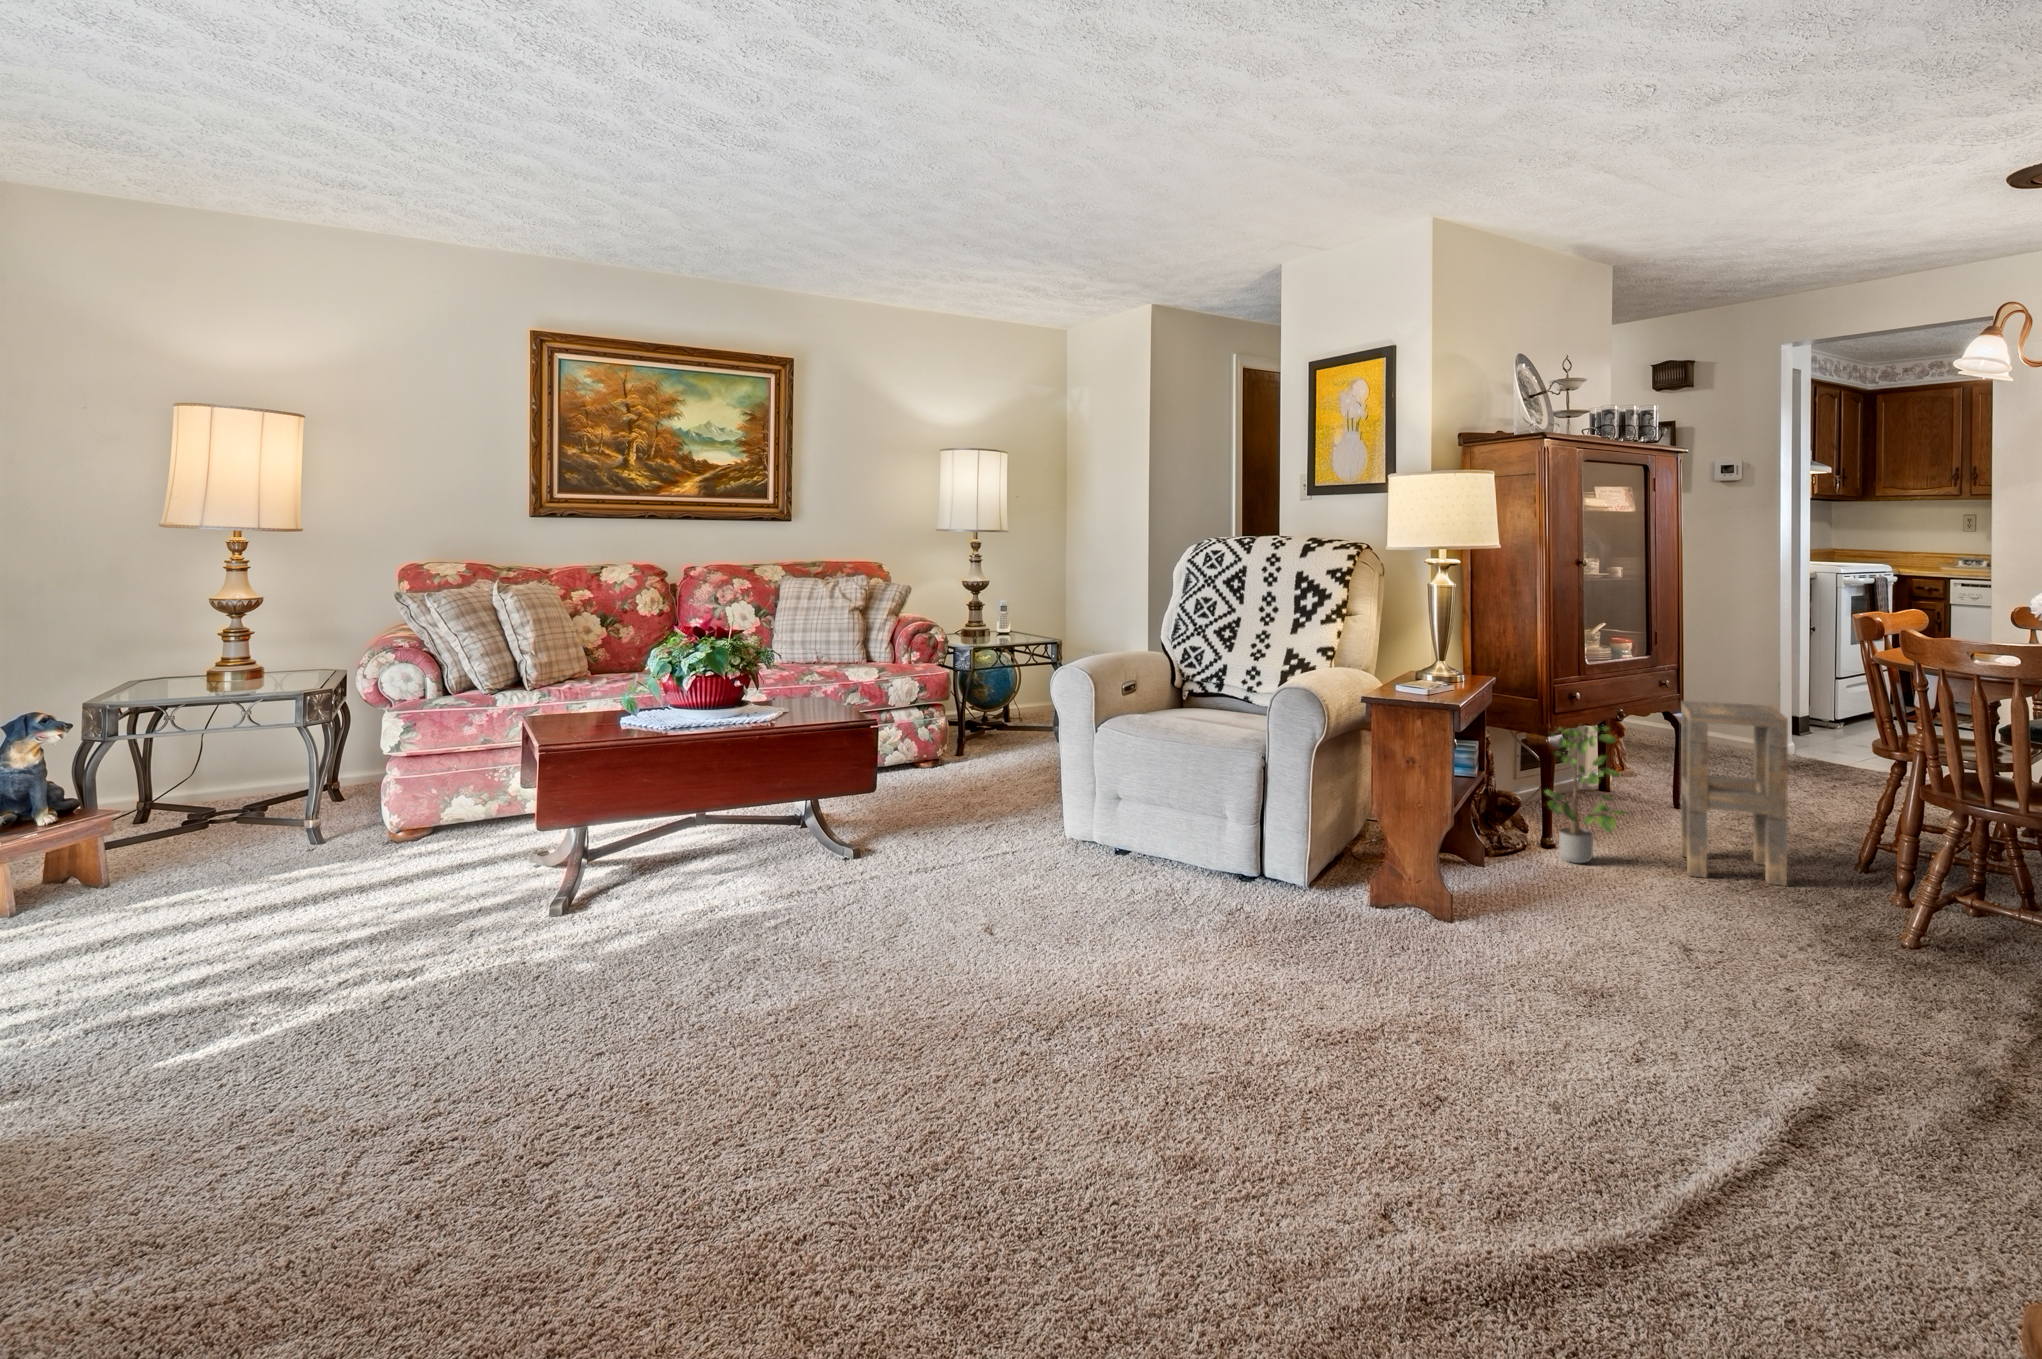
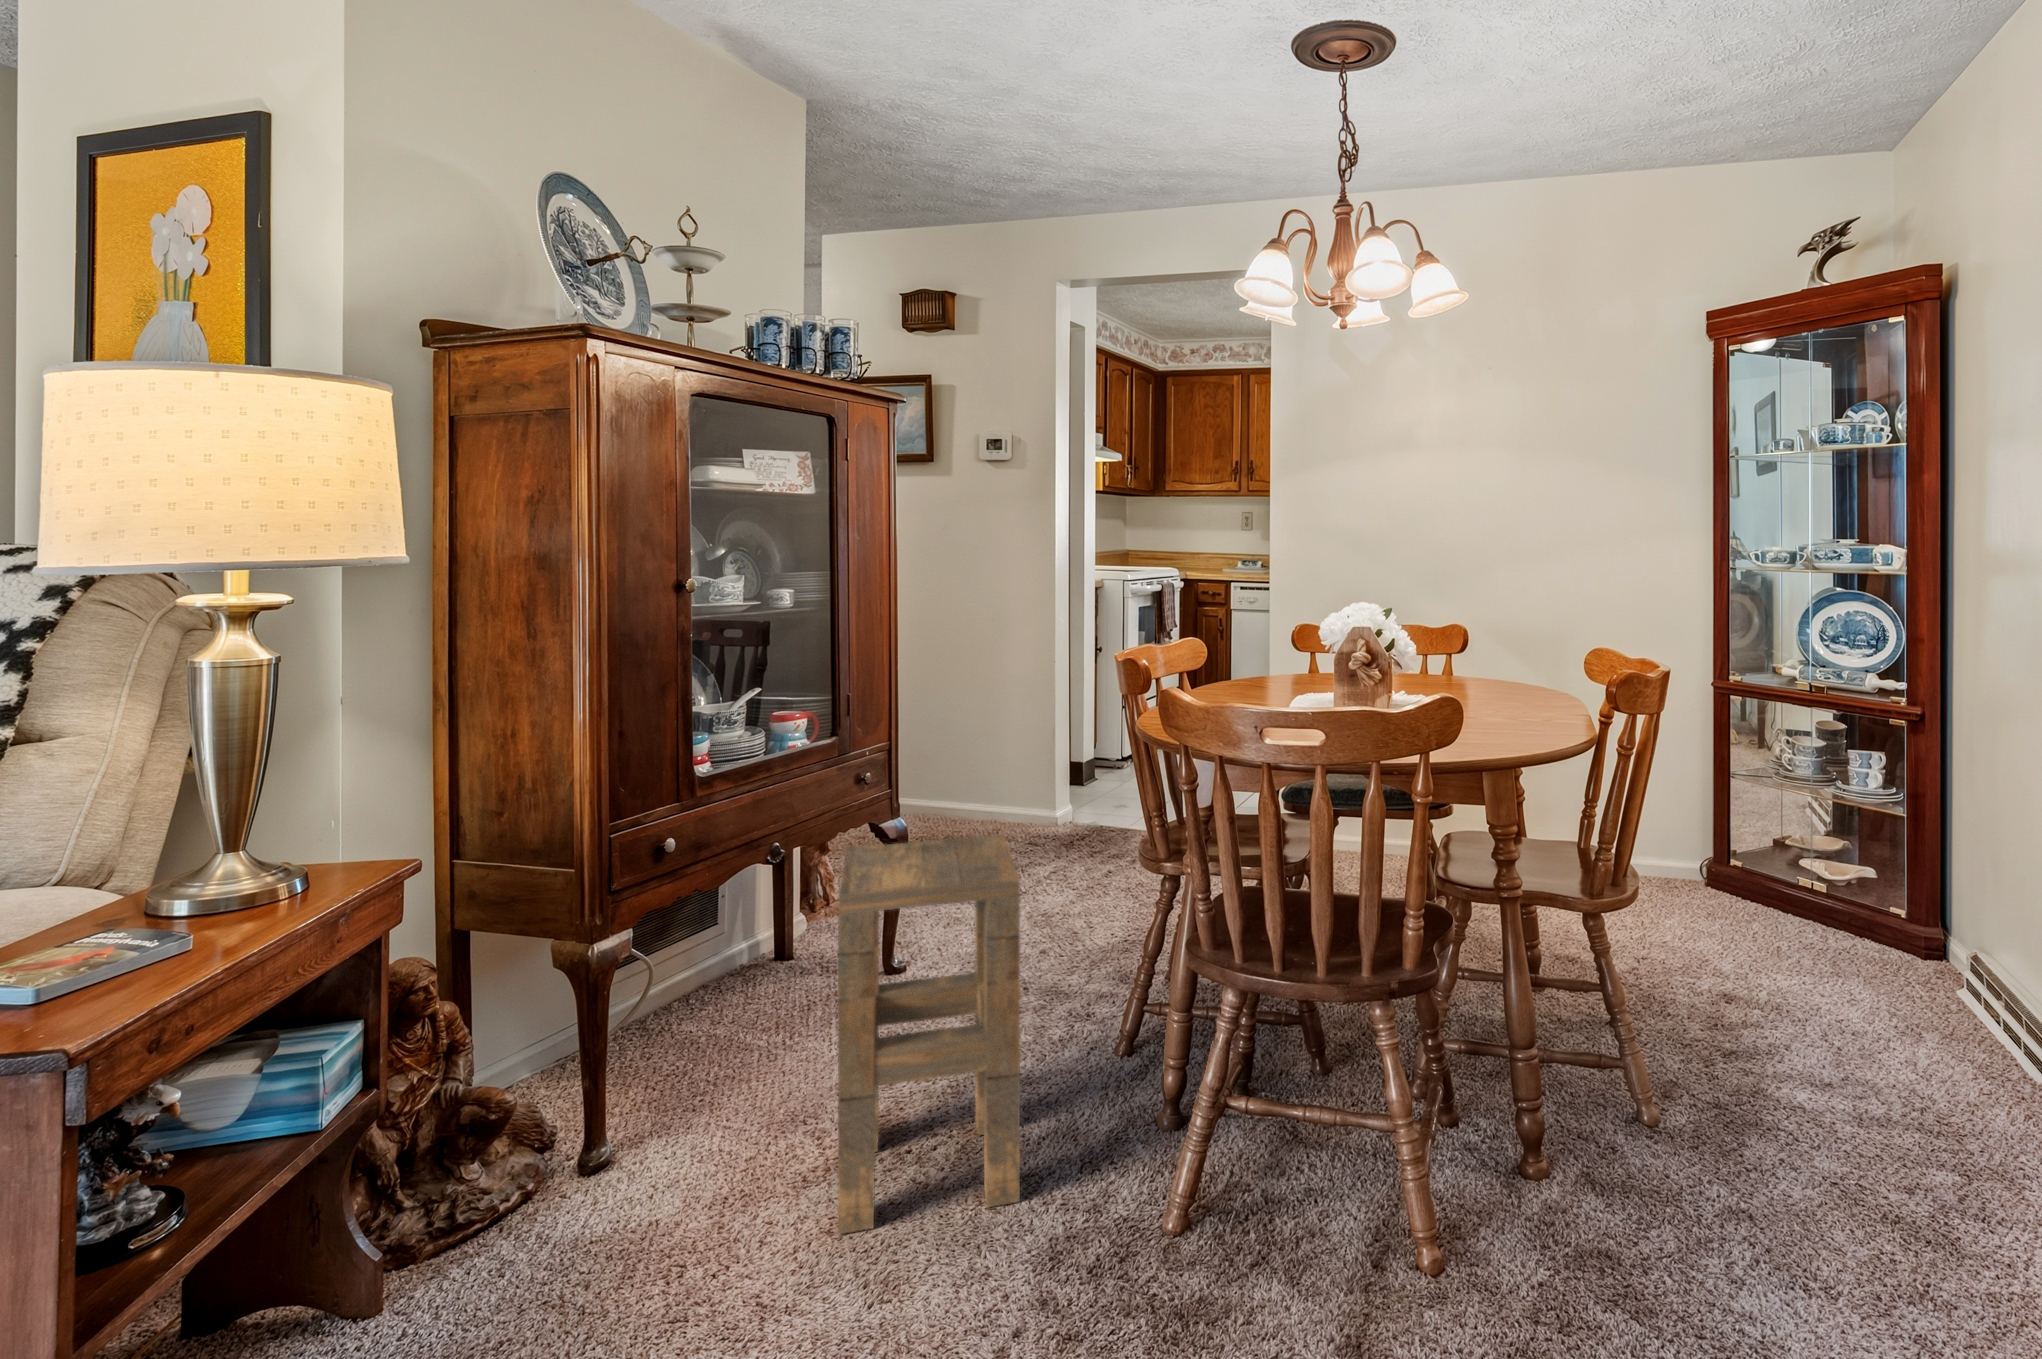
potted plant: present [1544,725,1626,863] -> none [516,934,732,1275]

